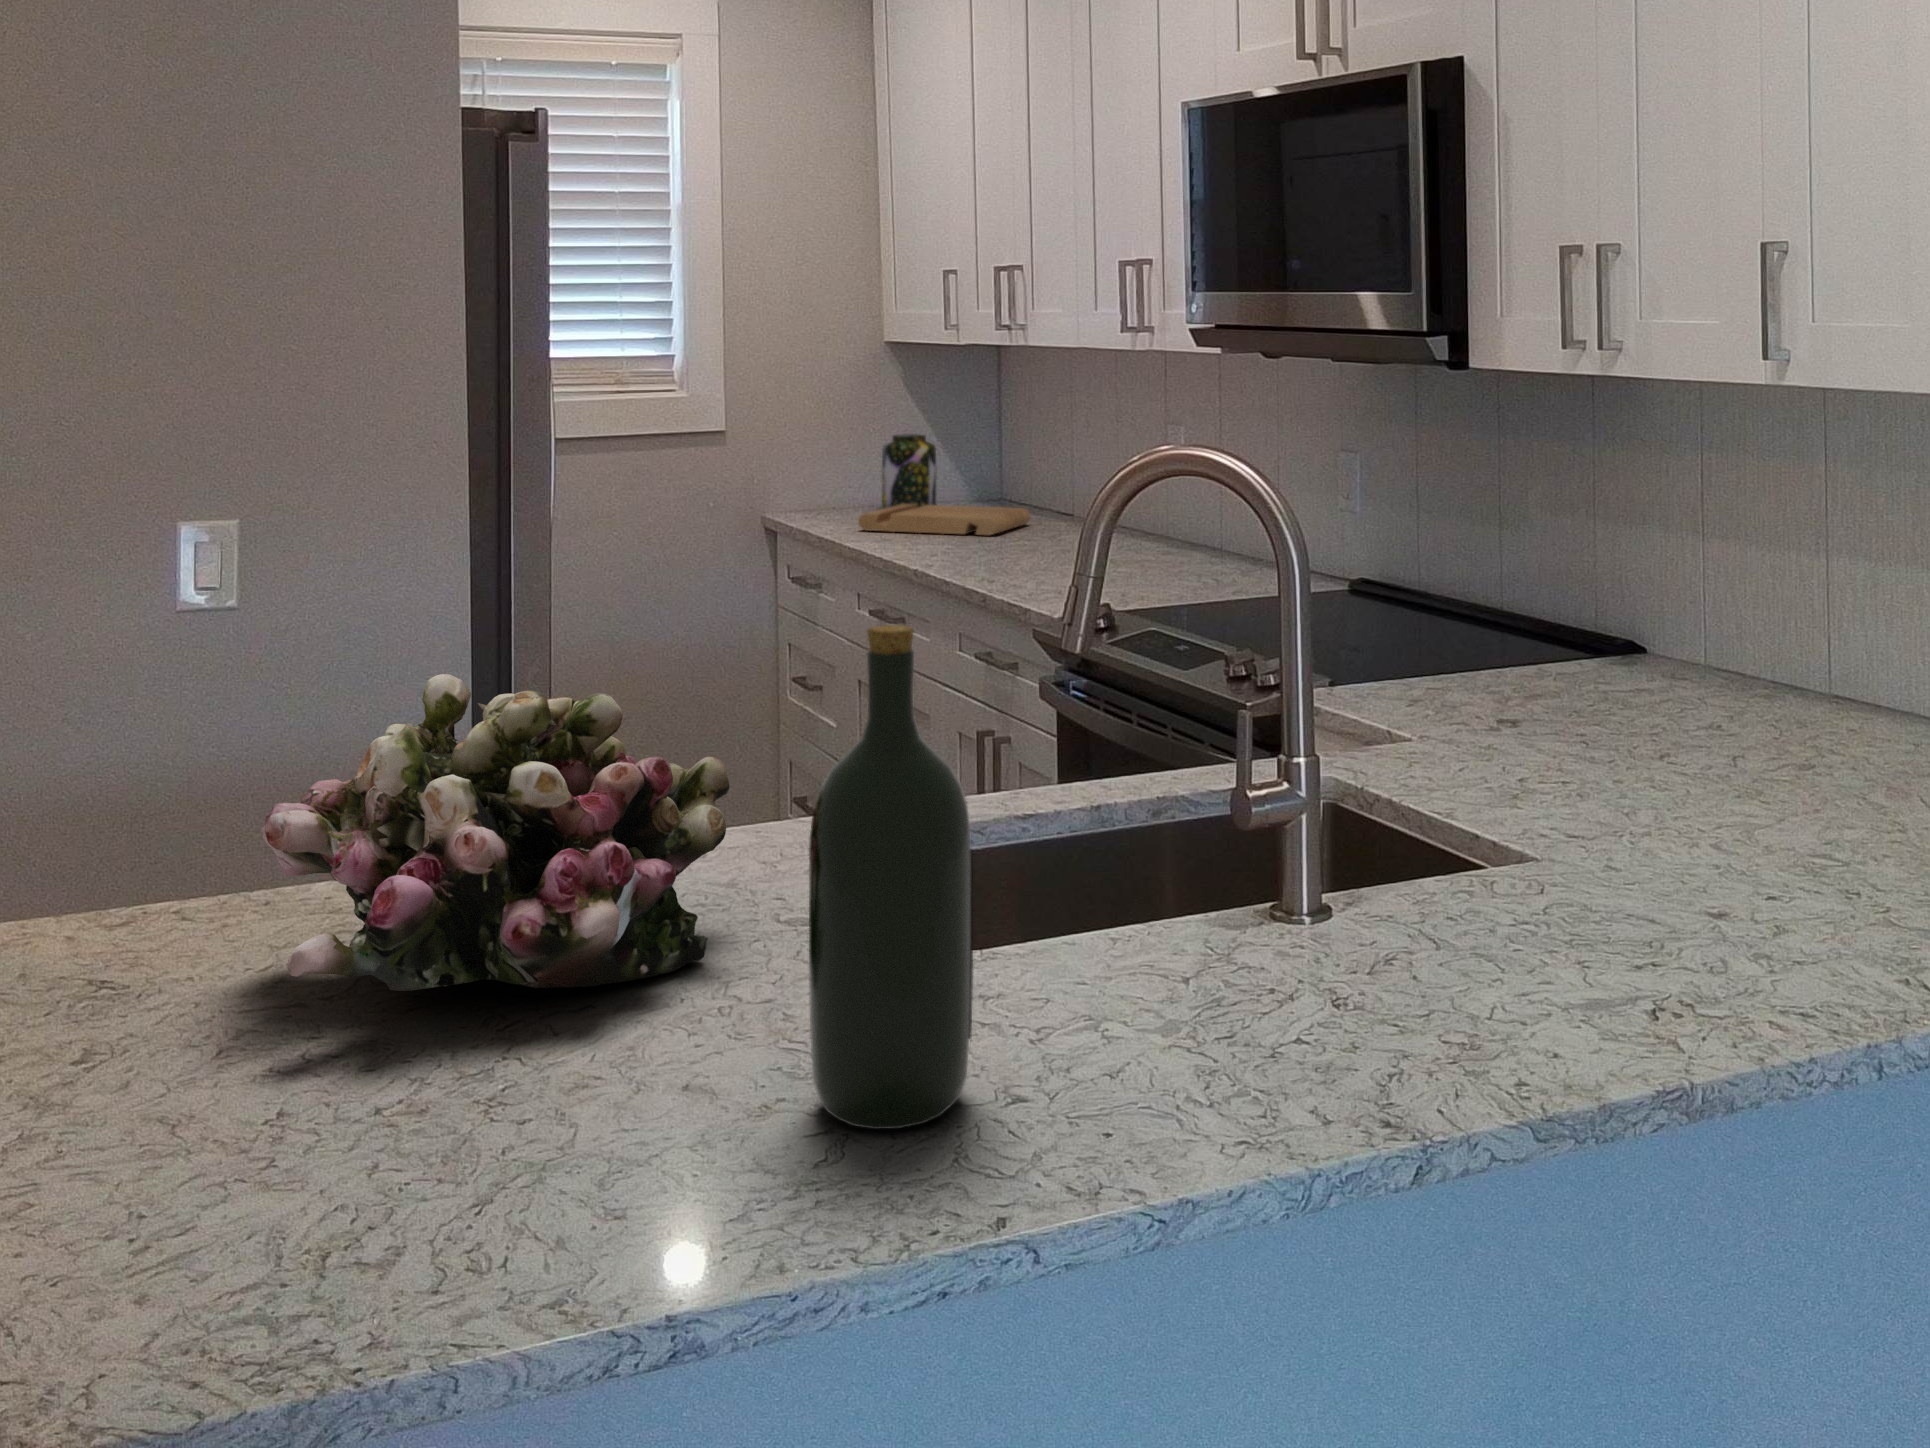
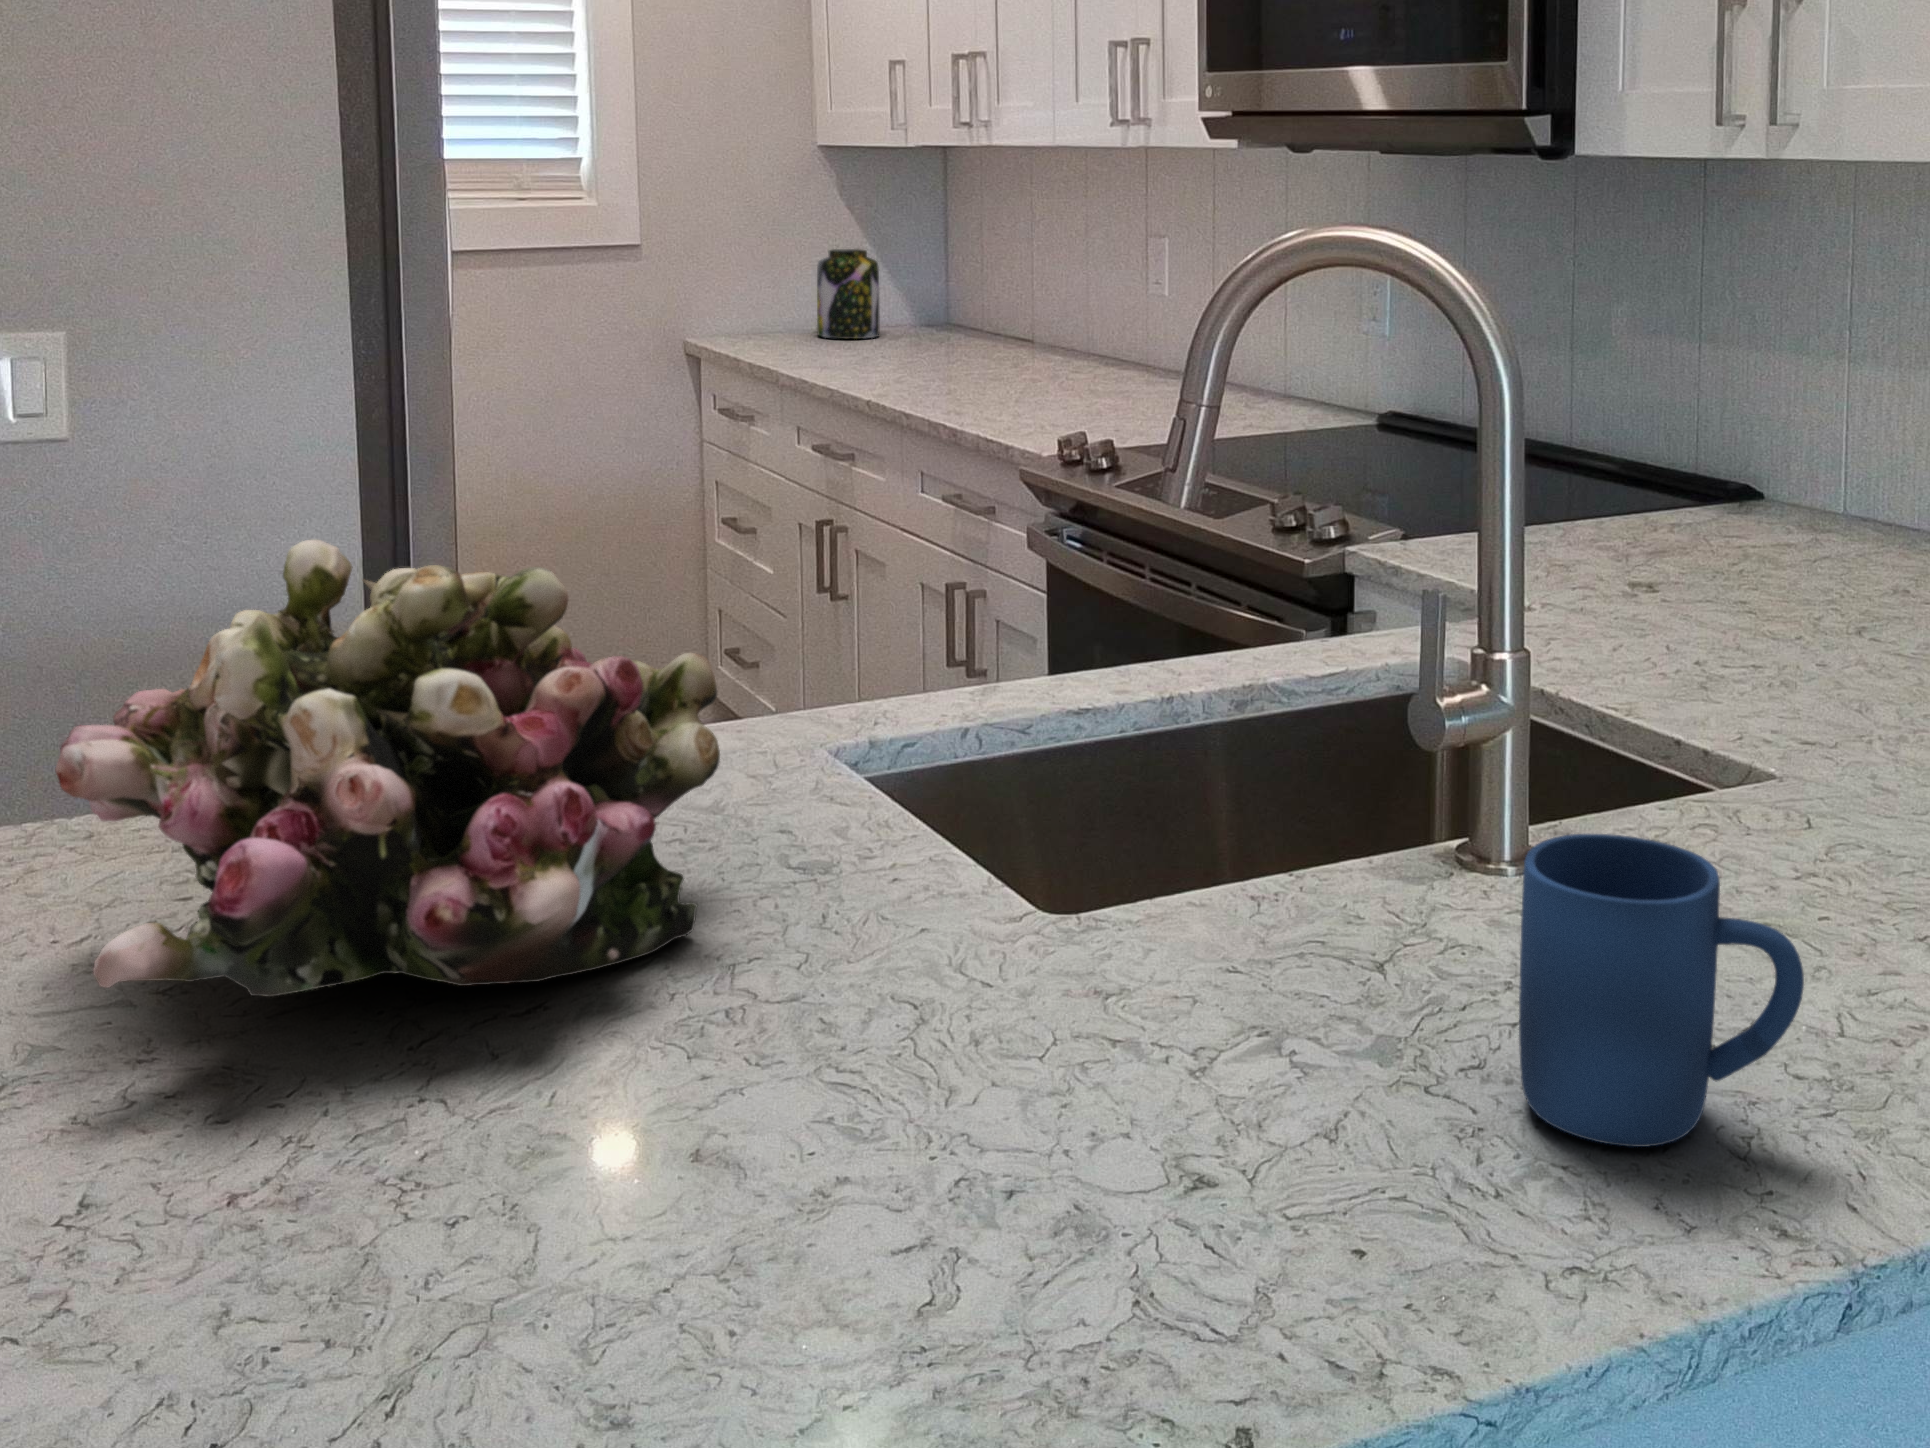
cutting board: present [858,504,1030,535] -> none [794,328,990,363]
wine bottle: present [809,625,973,1129] -> none [887,477,1137,1239]
mug: none [1246,870,1423,1079] -> present [1519,834,1804,1147]

